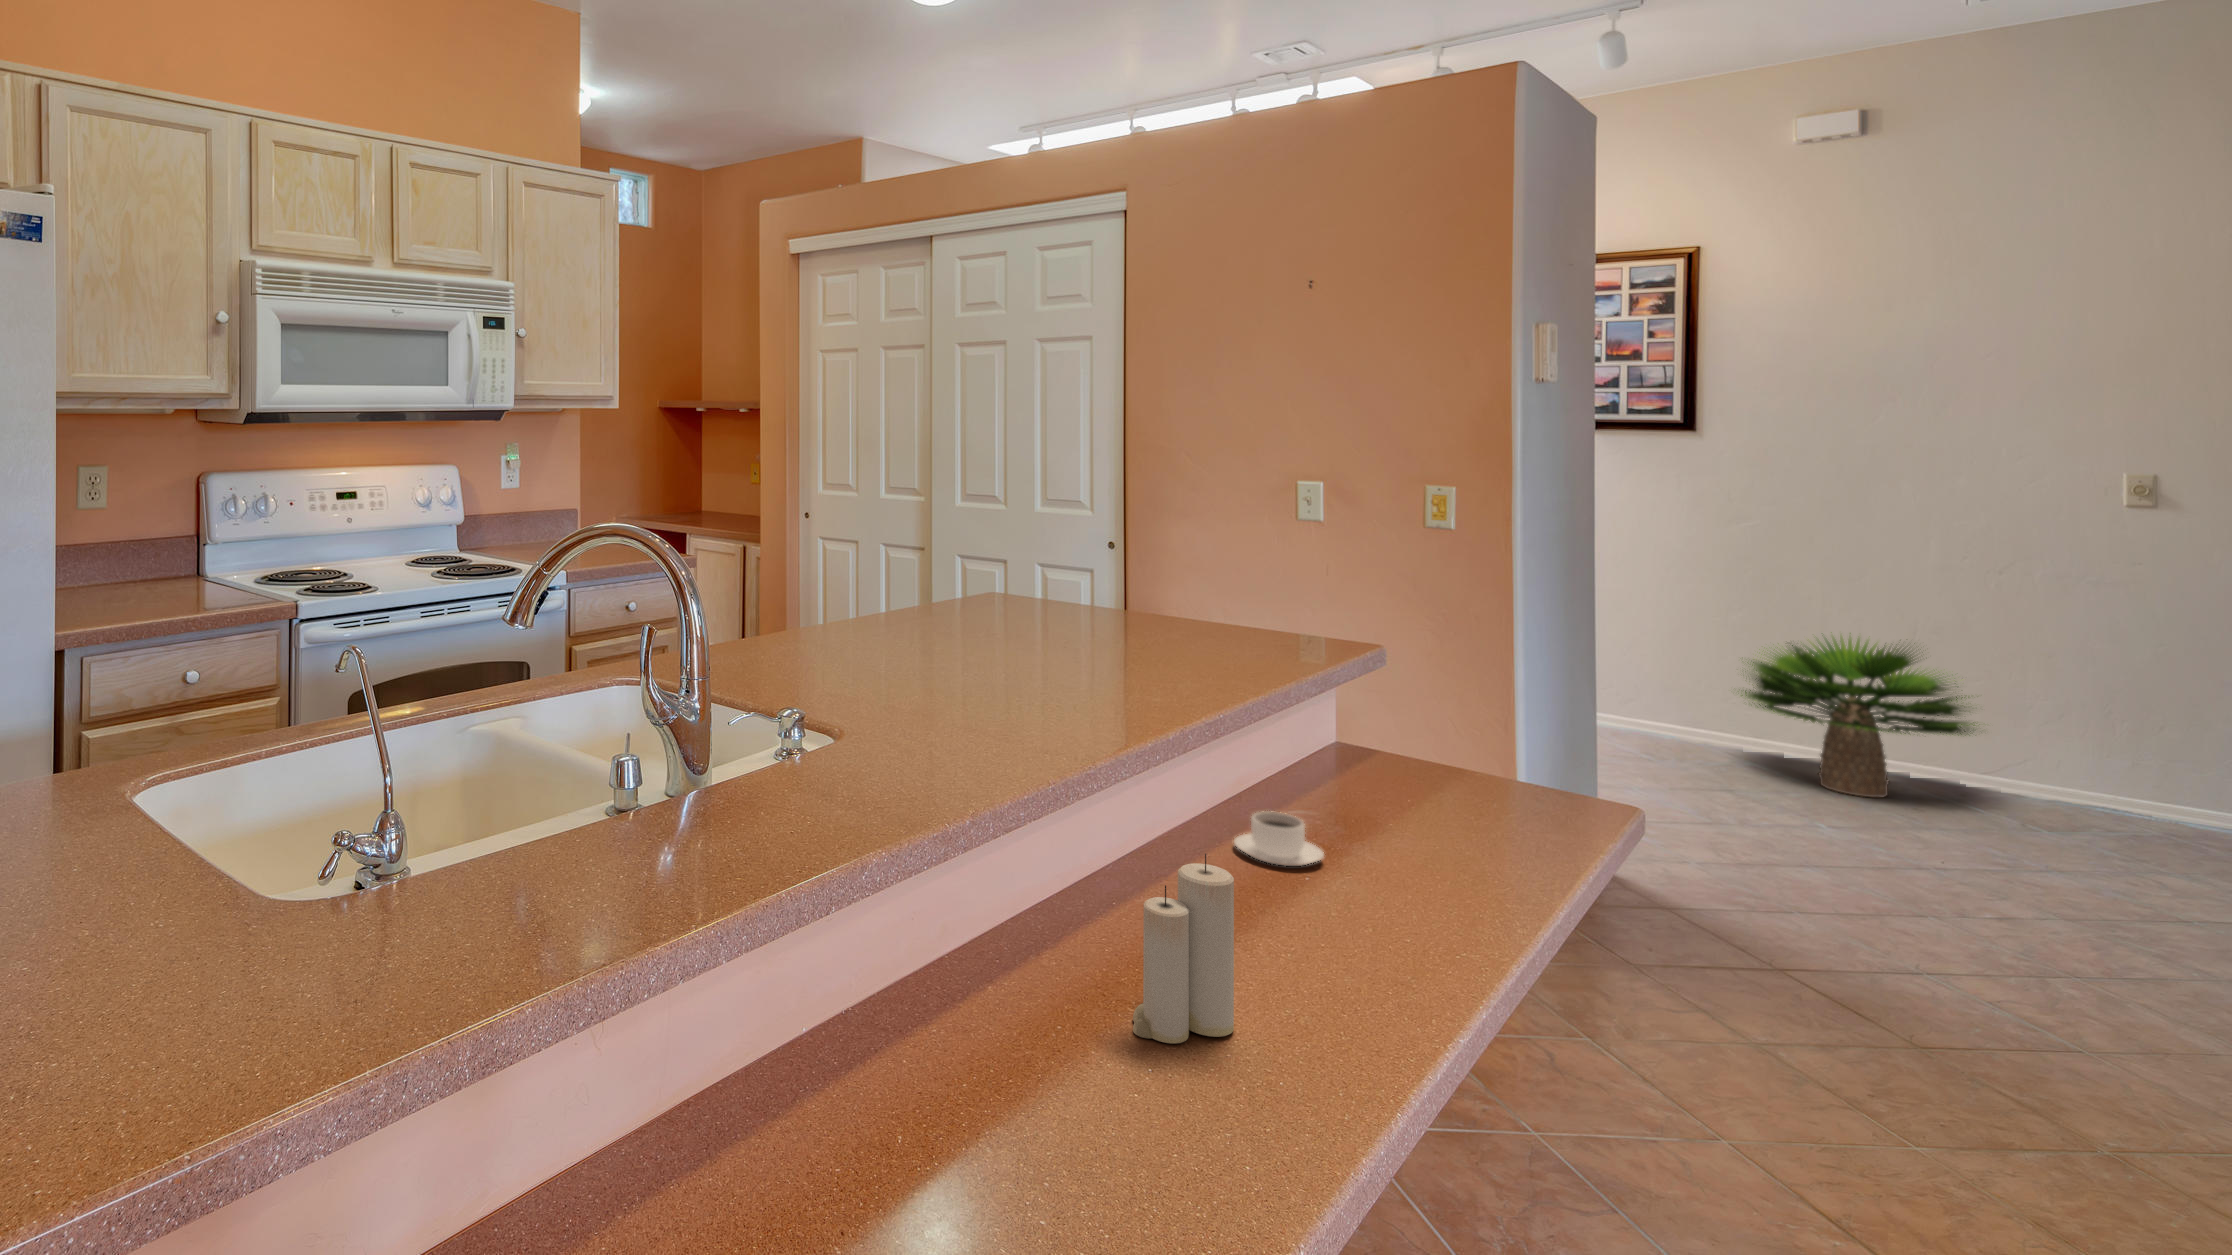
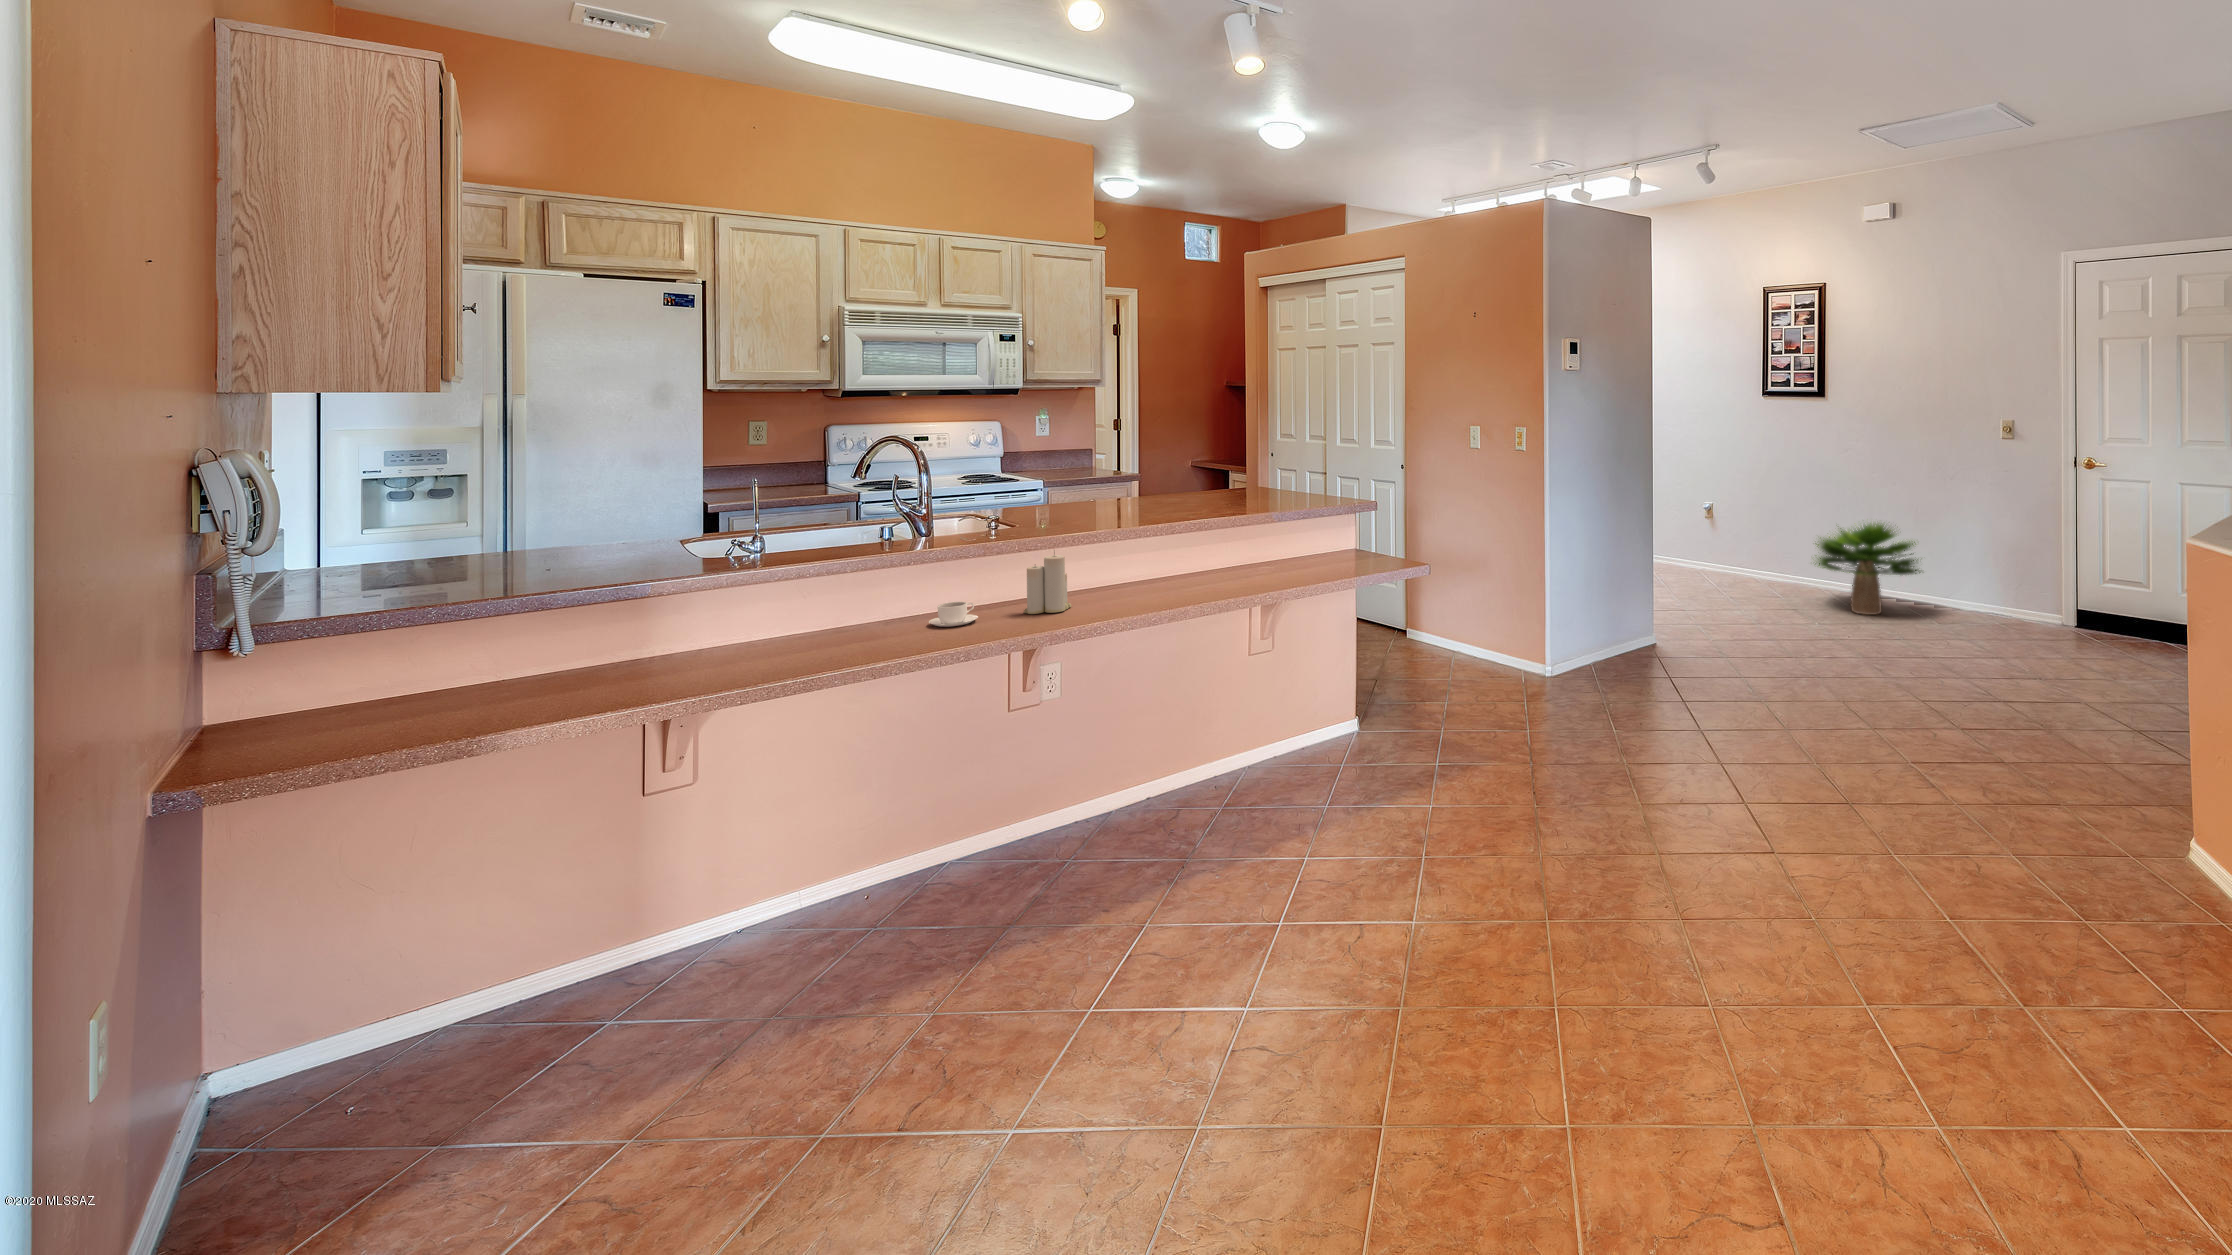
coffee cup: present [1234,811,1324,866] -> present [929,602,978,627]

